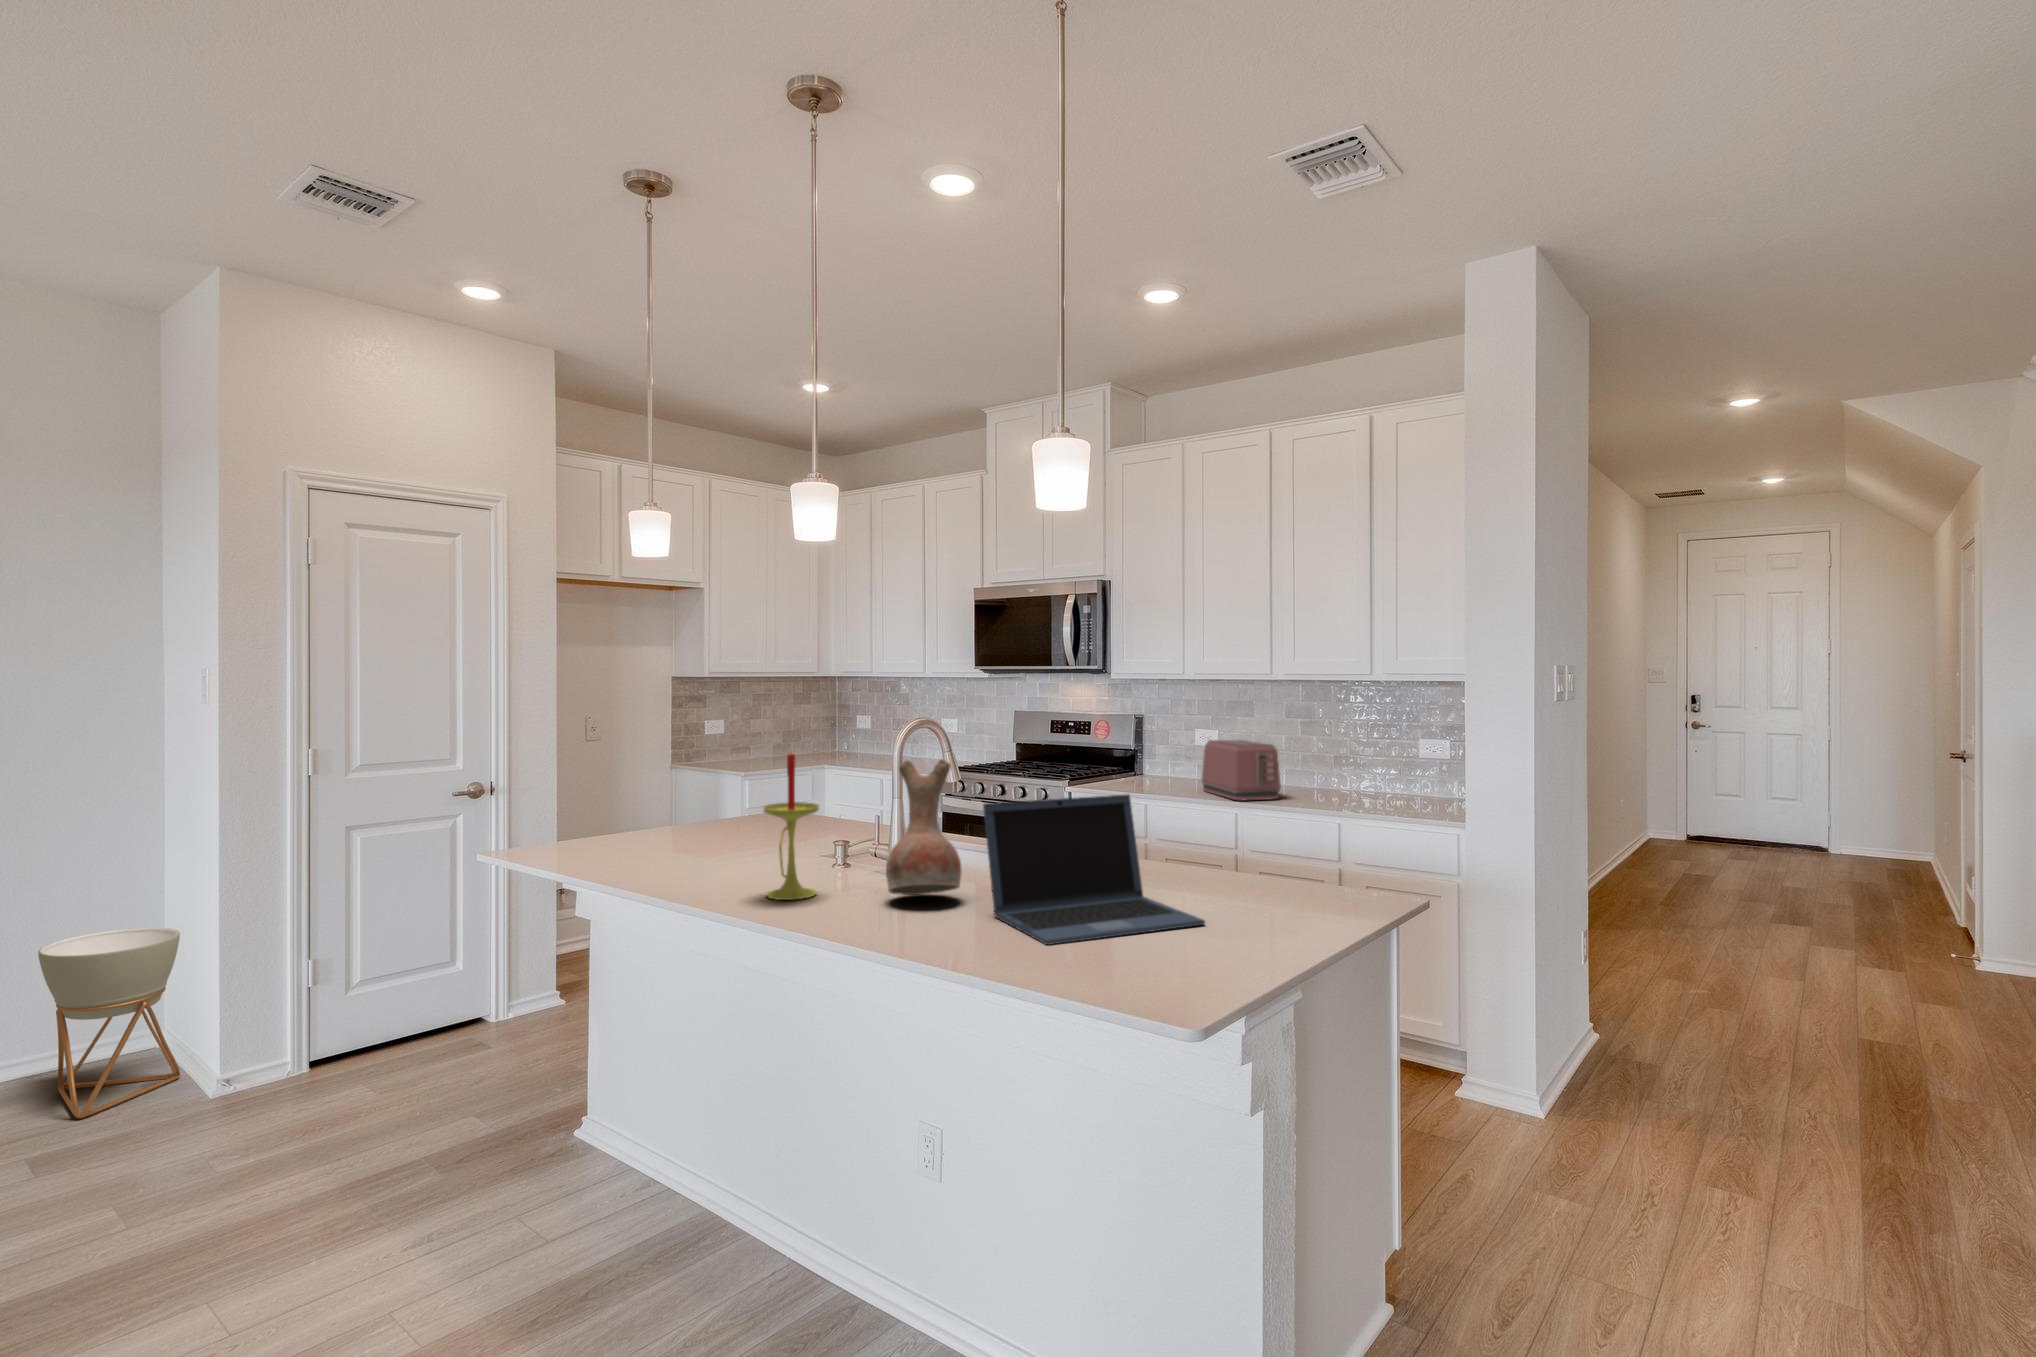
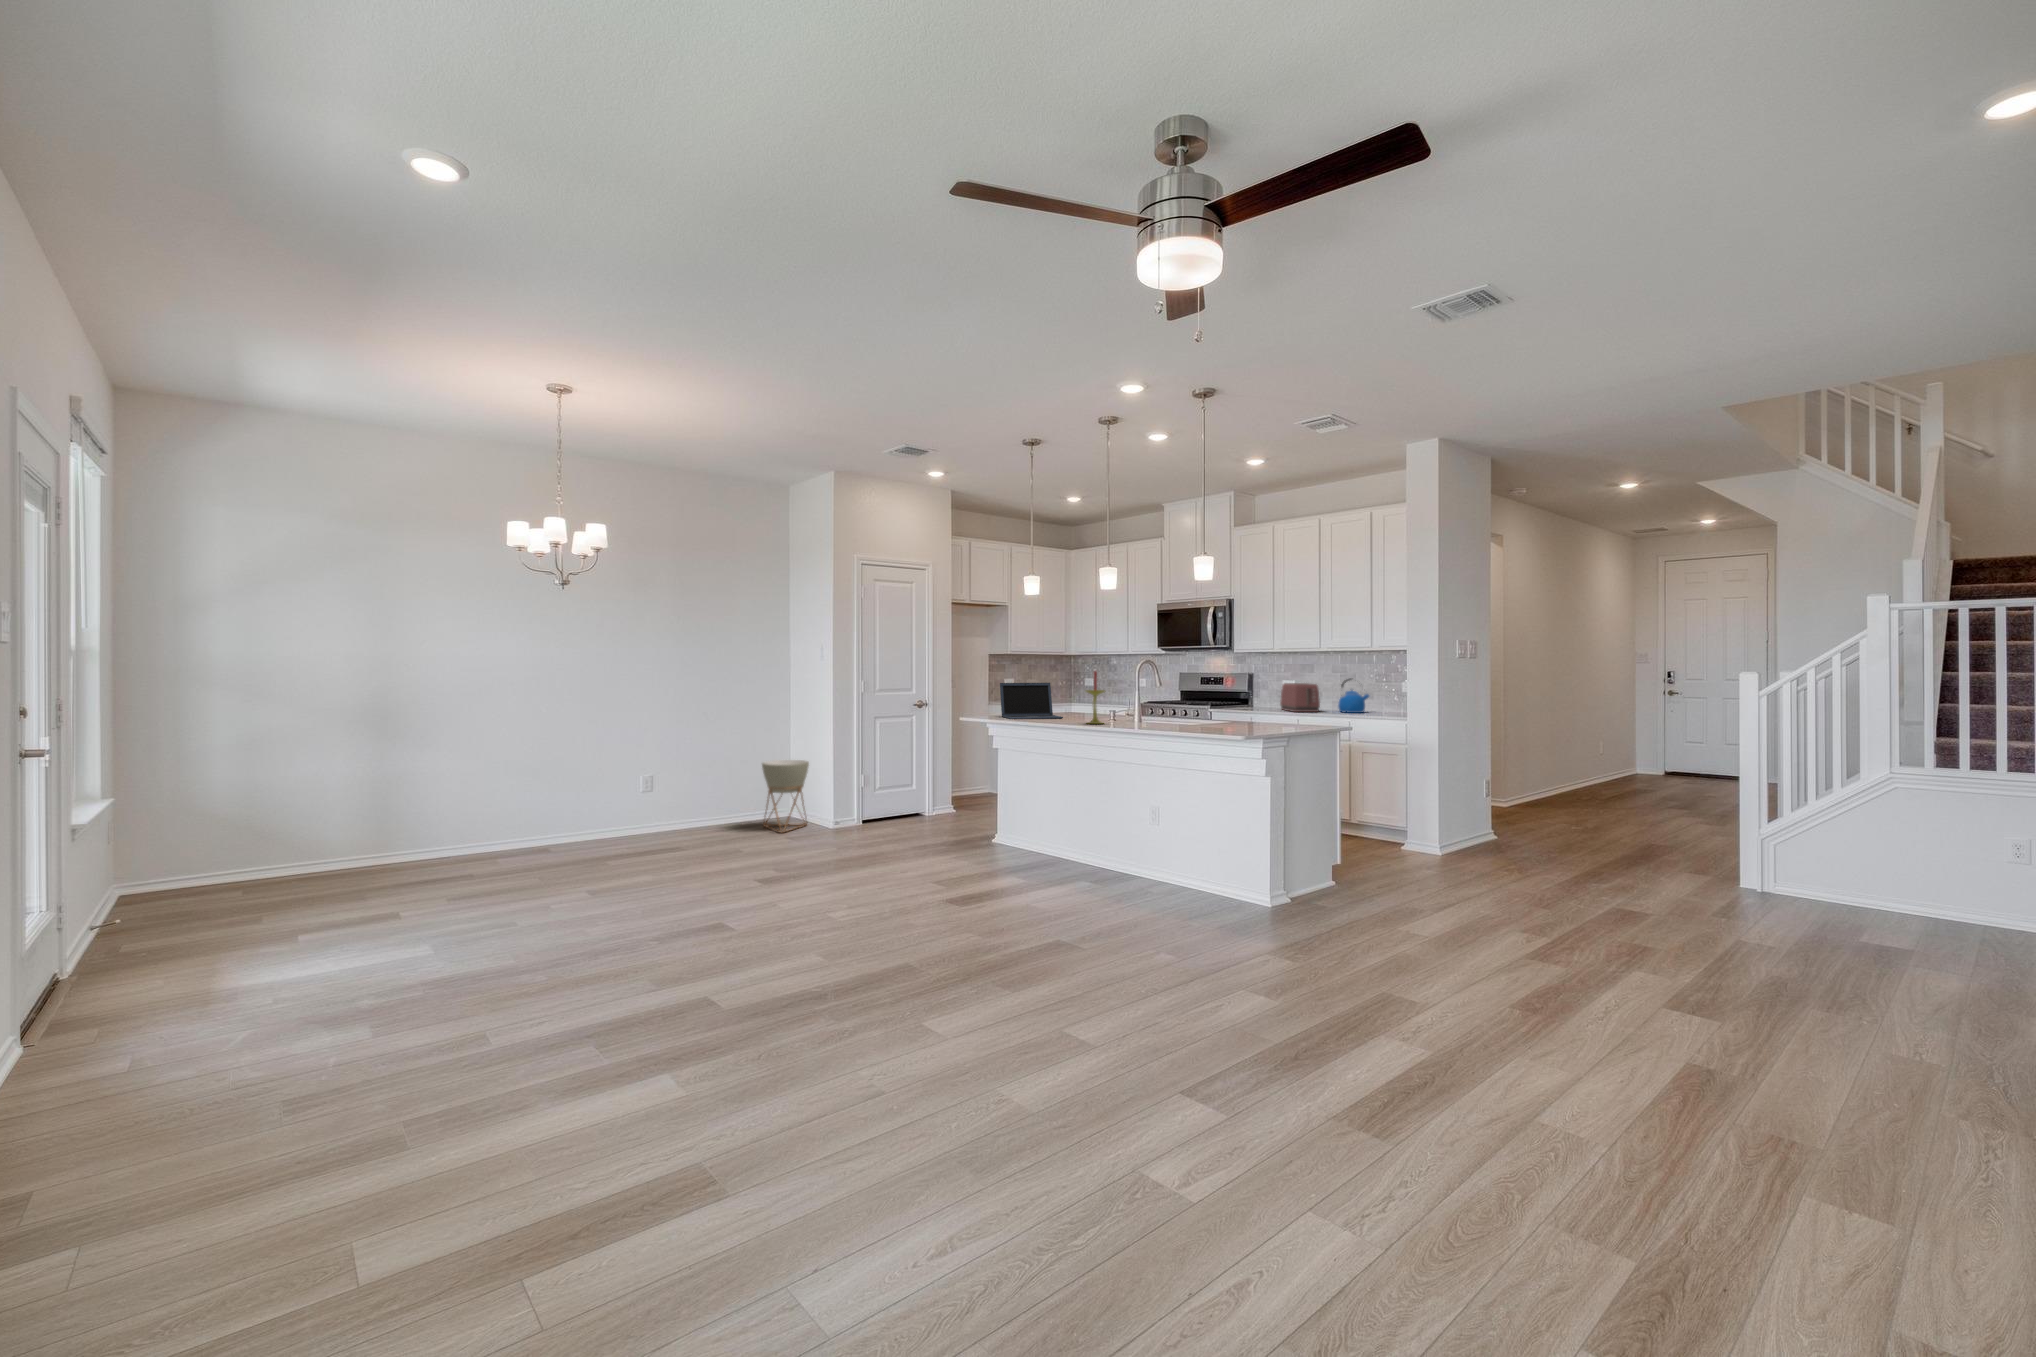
kettle: none [1313,733,1369,801] -> present [1338,678,1369,713]
vase: present [886,759,961,895] -> none [1132,673,1160,724]
laptop: present [983,795,1205,945] -> present [1000,683,1063,719]

